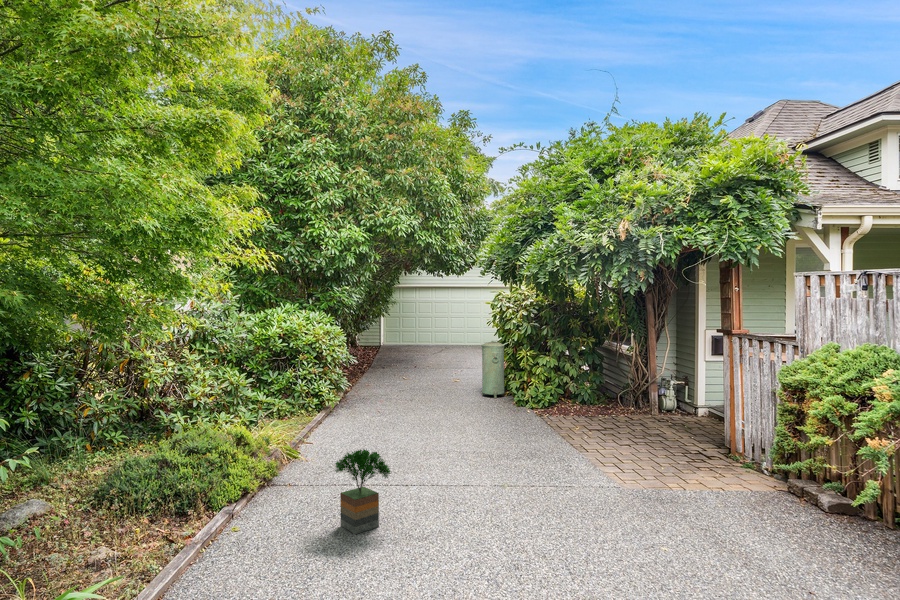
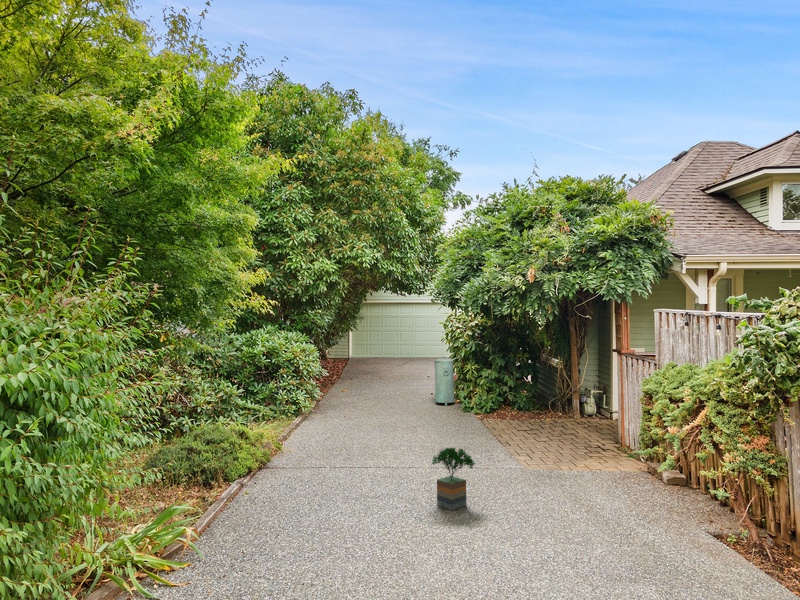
potted tree: present [335,450,391,534] -> present [432,448,475,510]

